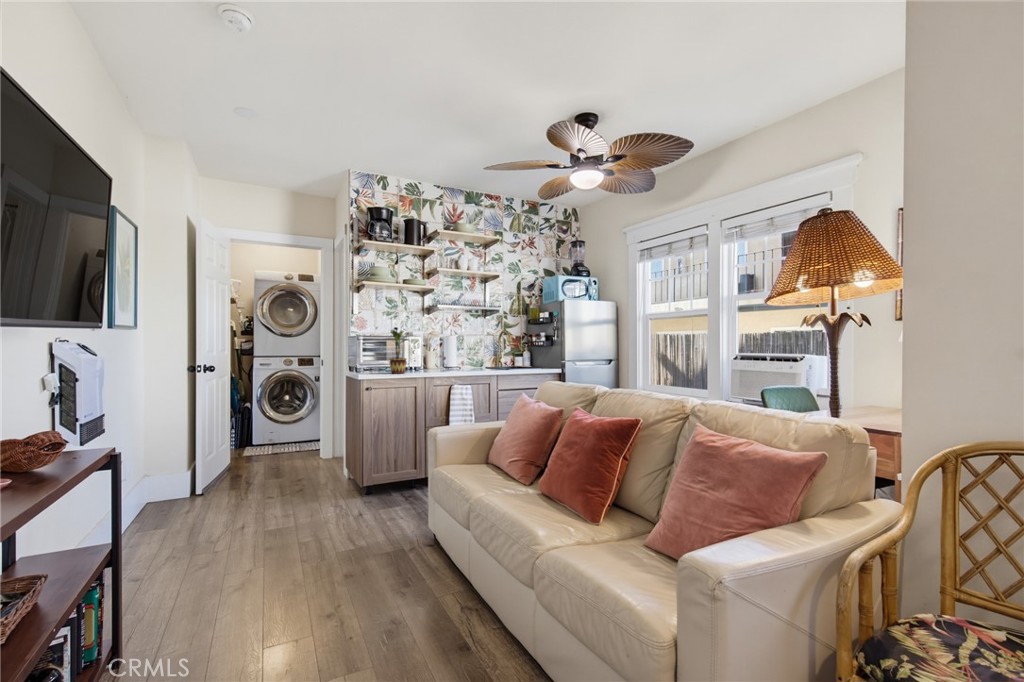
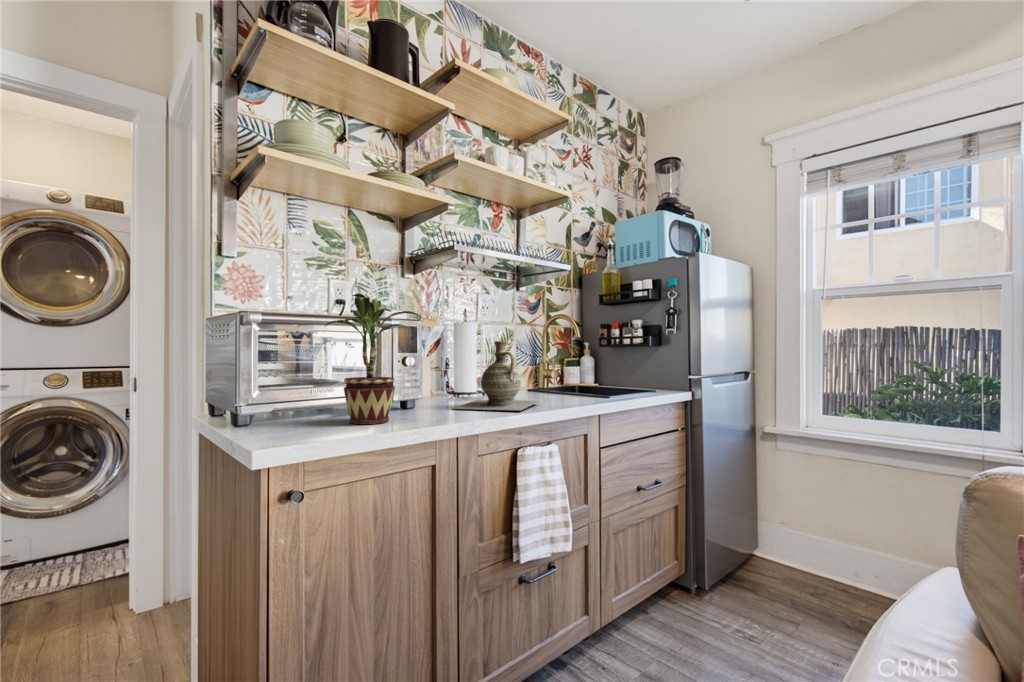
ceramic jug: none [433,345,473,372] -> present [453,341,539,410]

